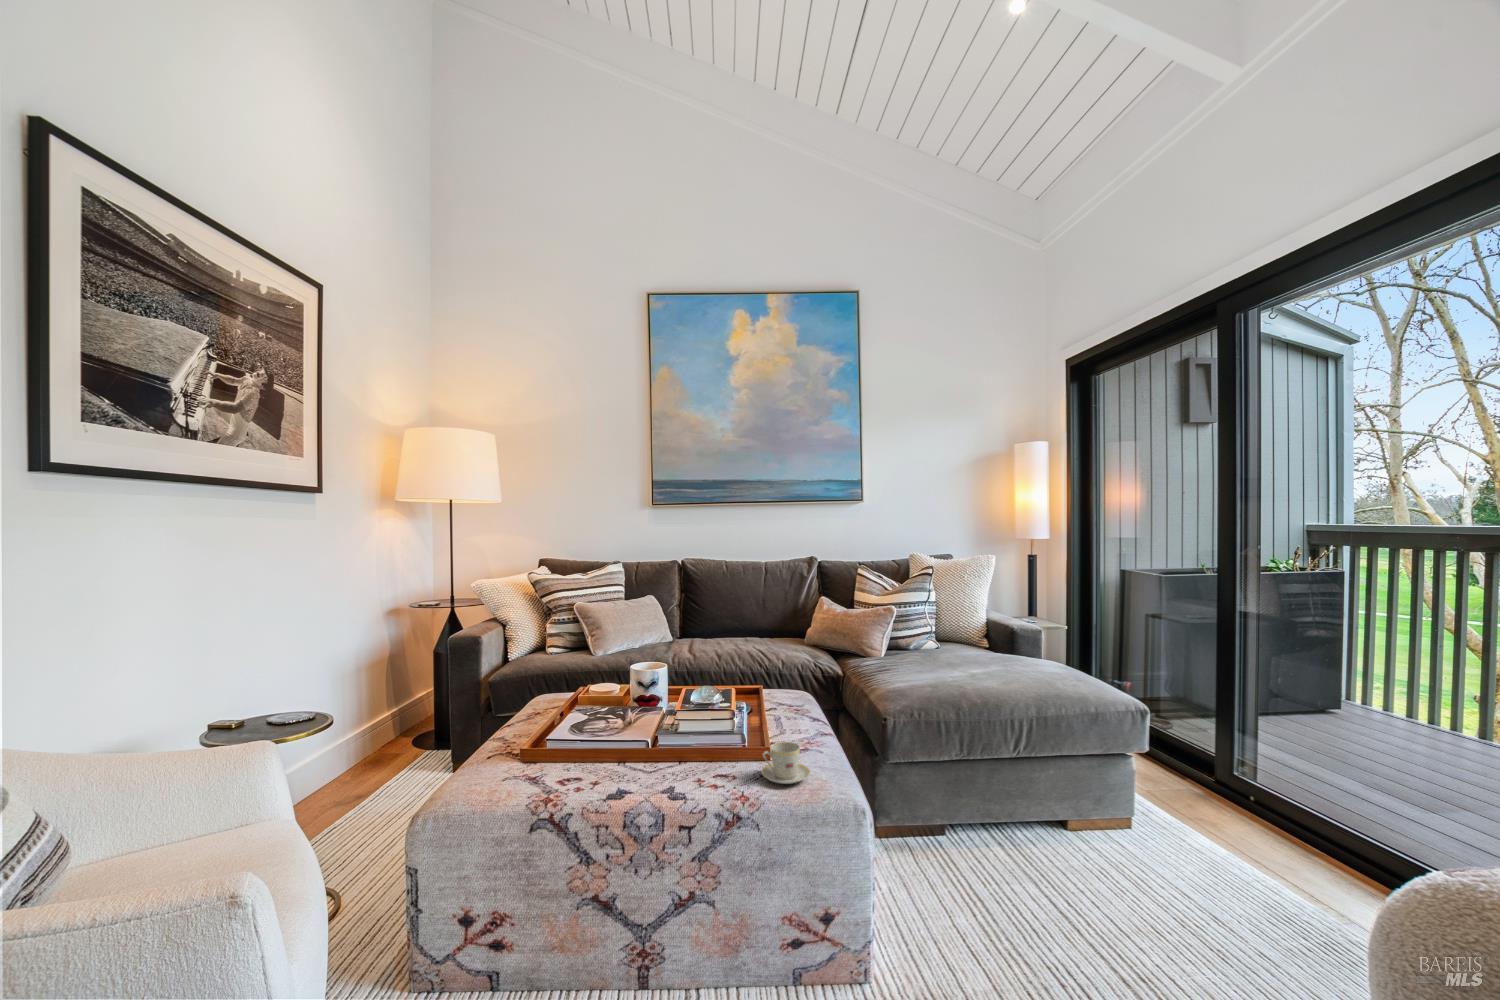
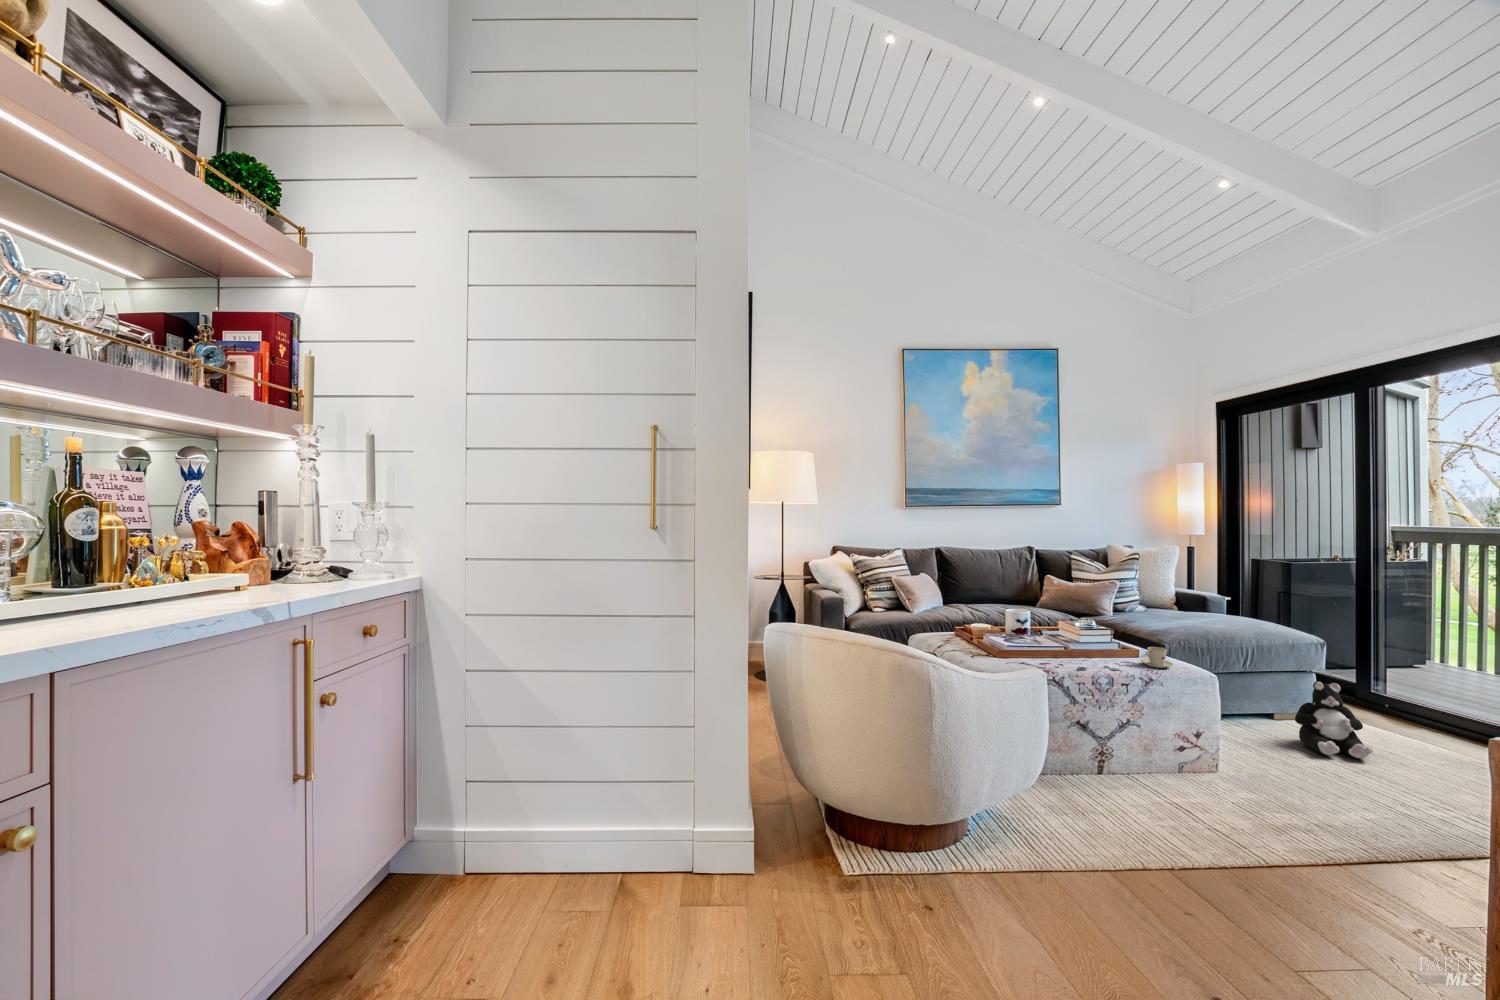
plush toy: none [1062,793,1171,949] -> present [1295,681,1373,759]

